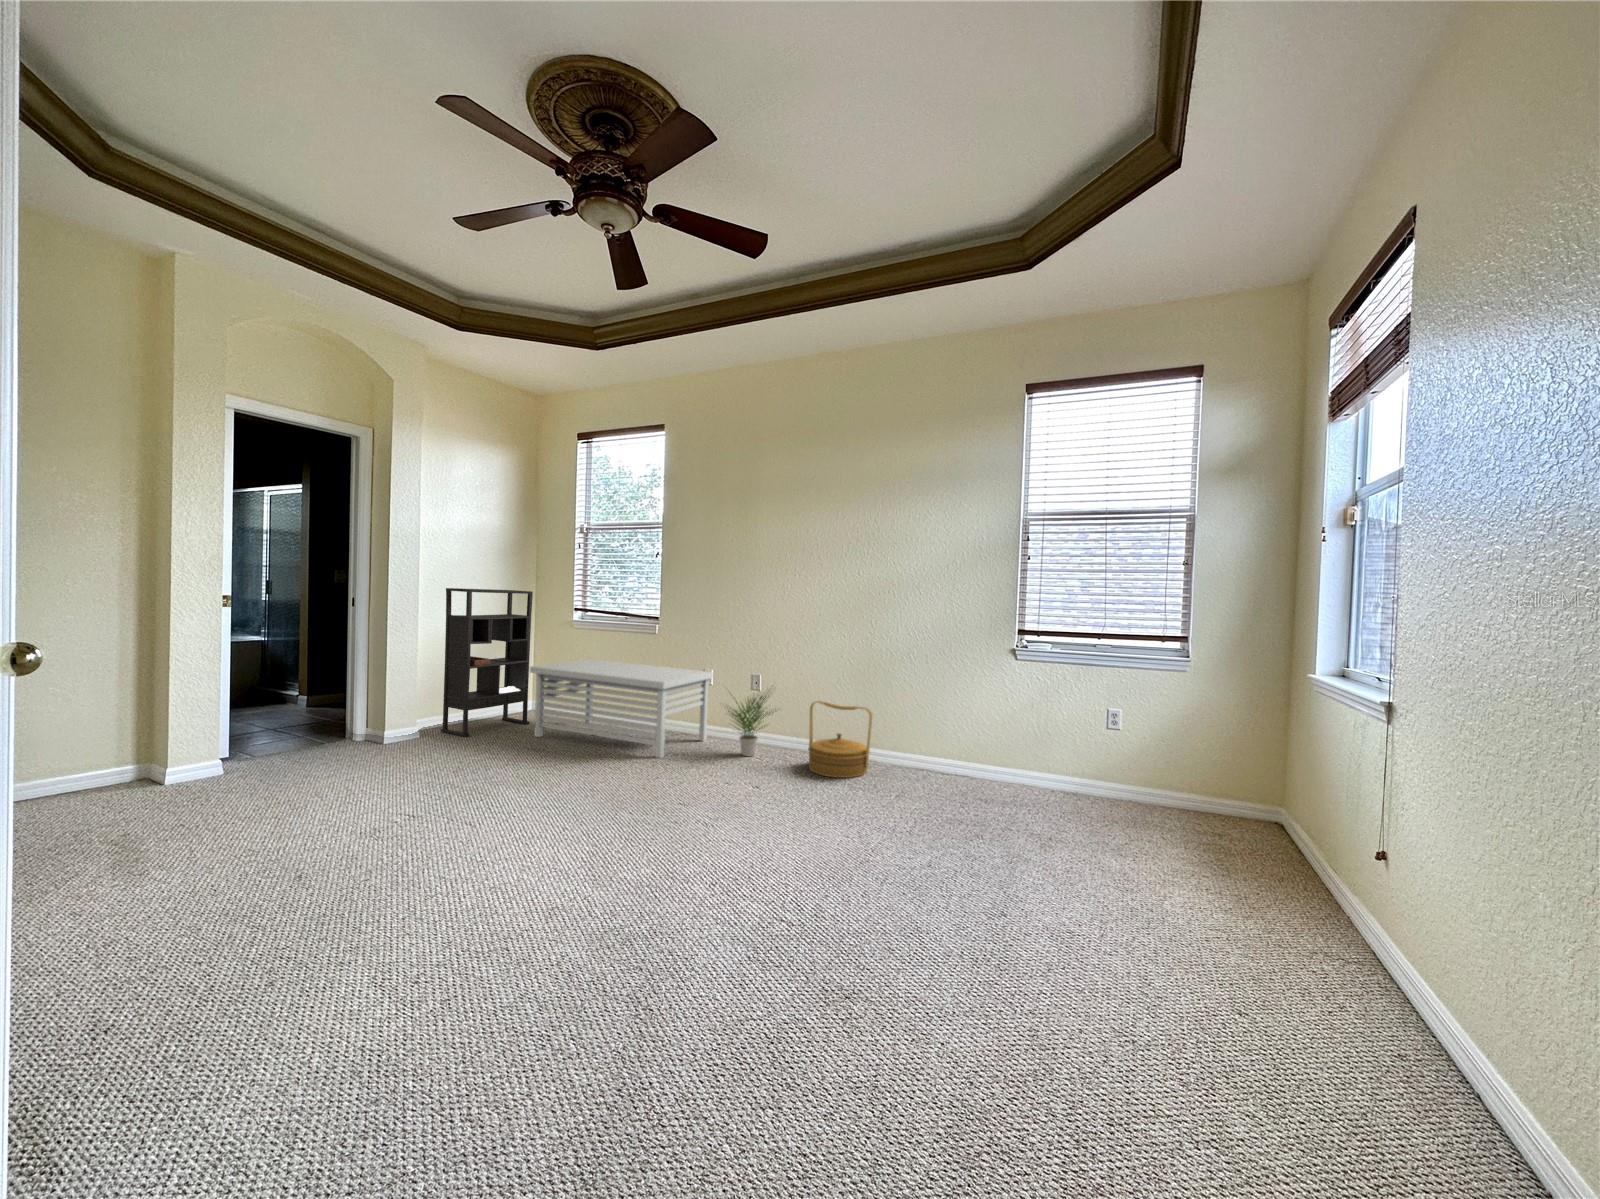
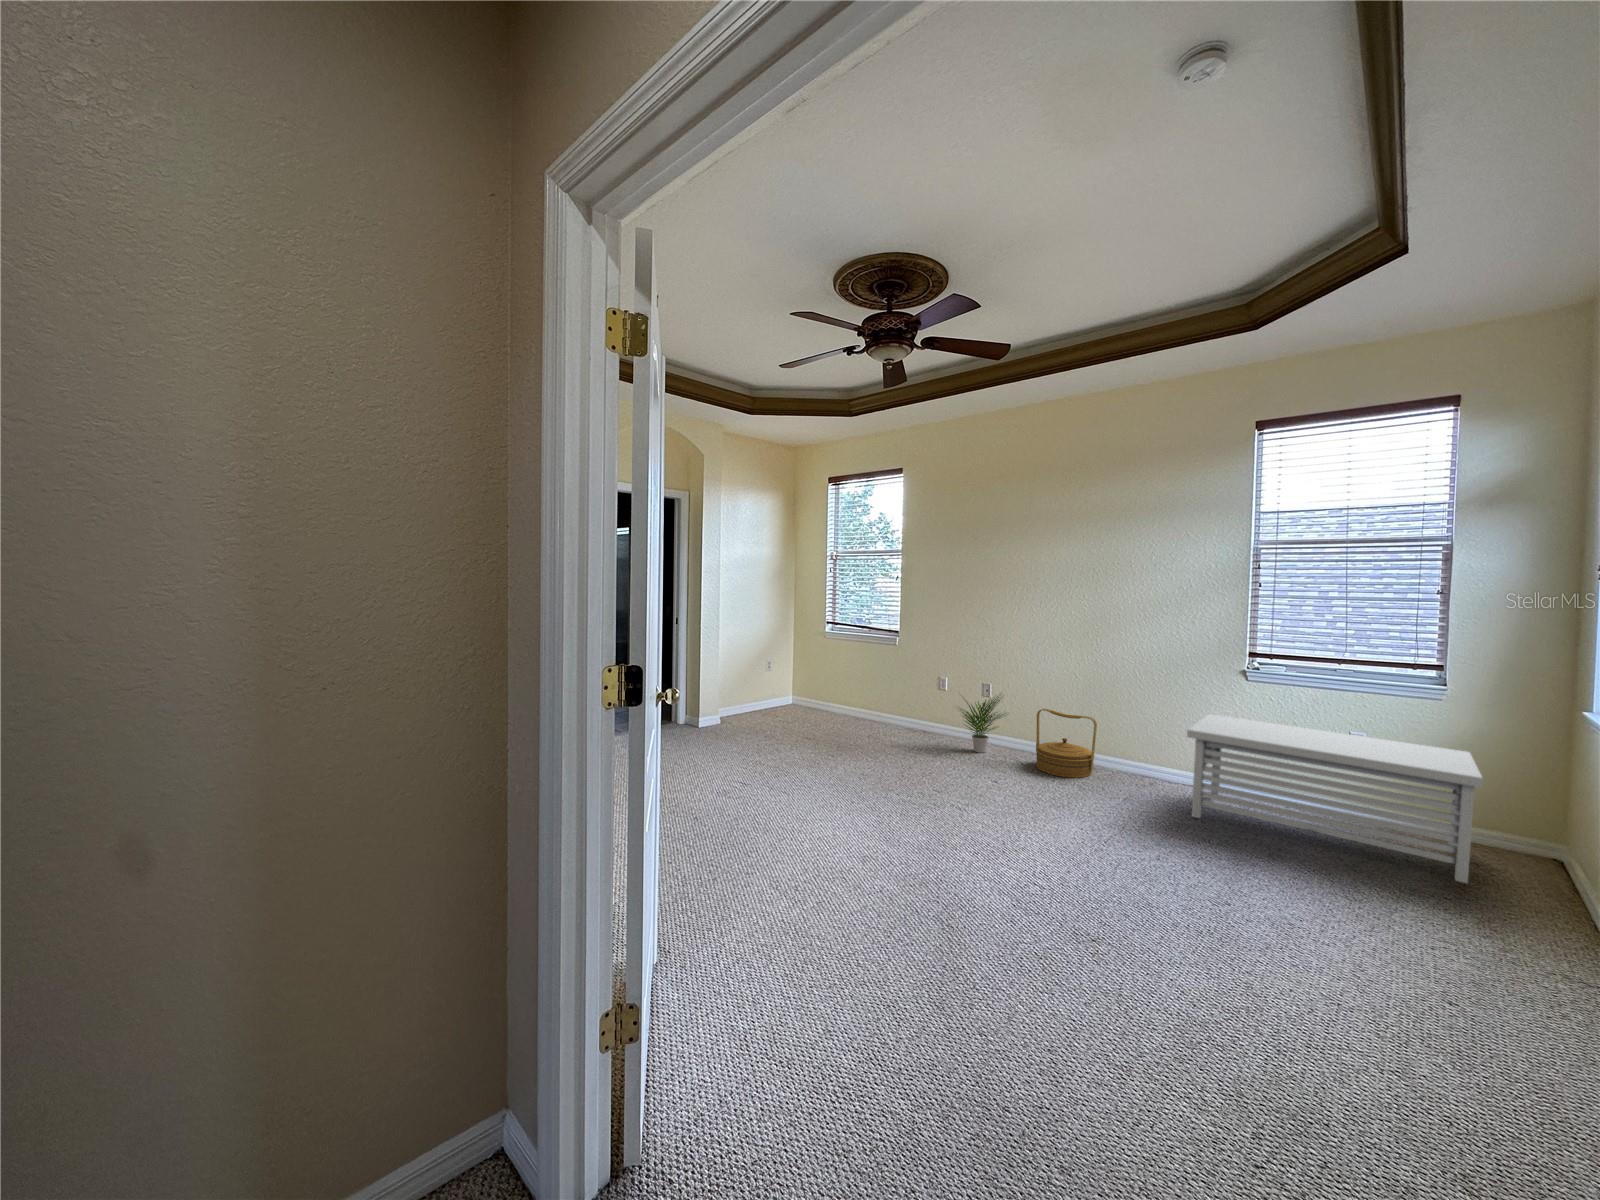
bookshelf: present [441,588,533,737] -> none [733,607,796,723]
storage bench: present [530,659,713,758] -> present [1187,714,1483,883]

